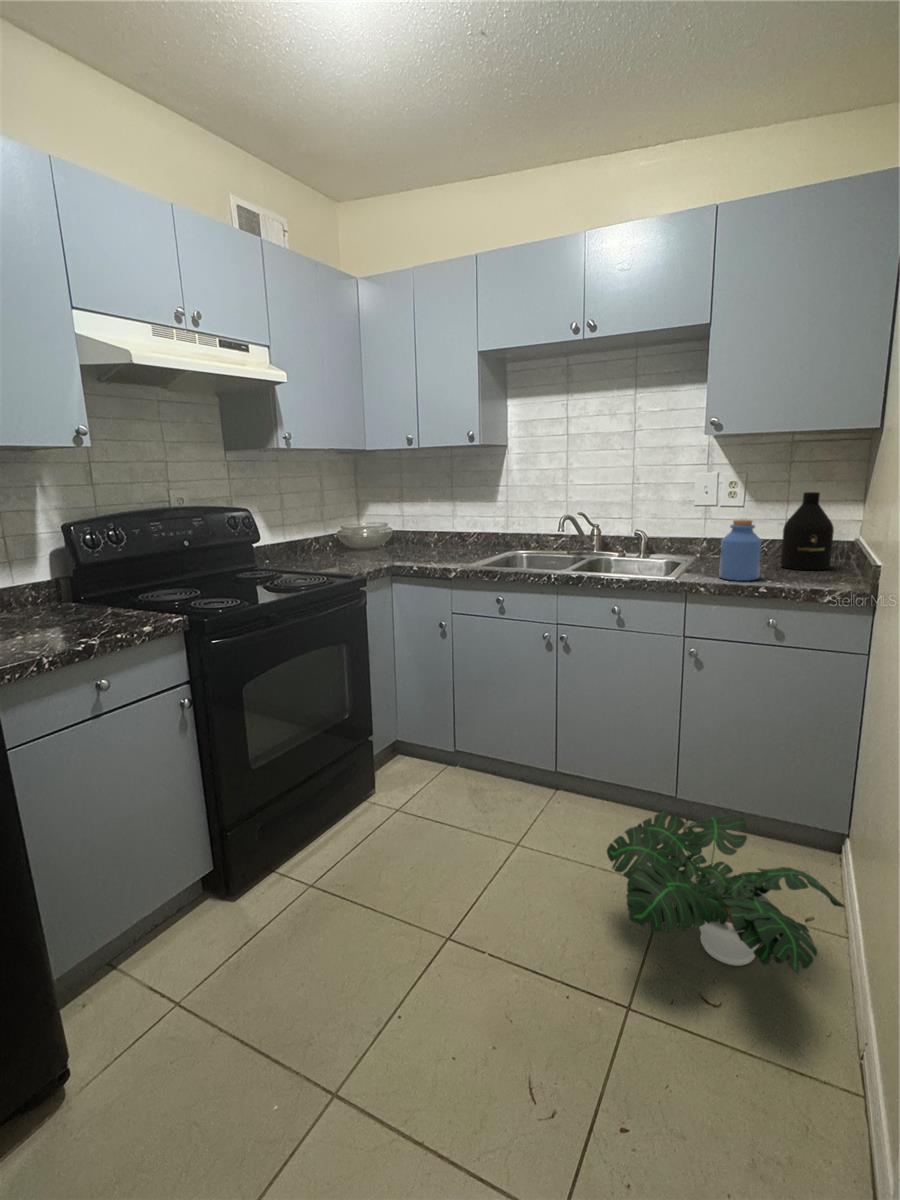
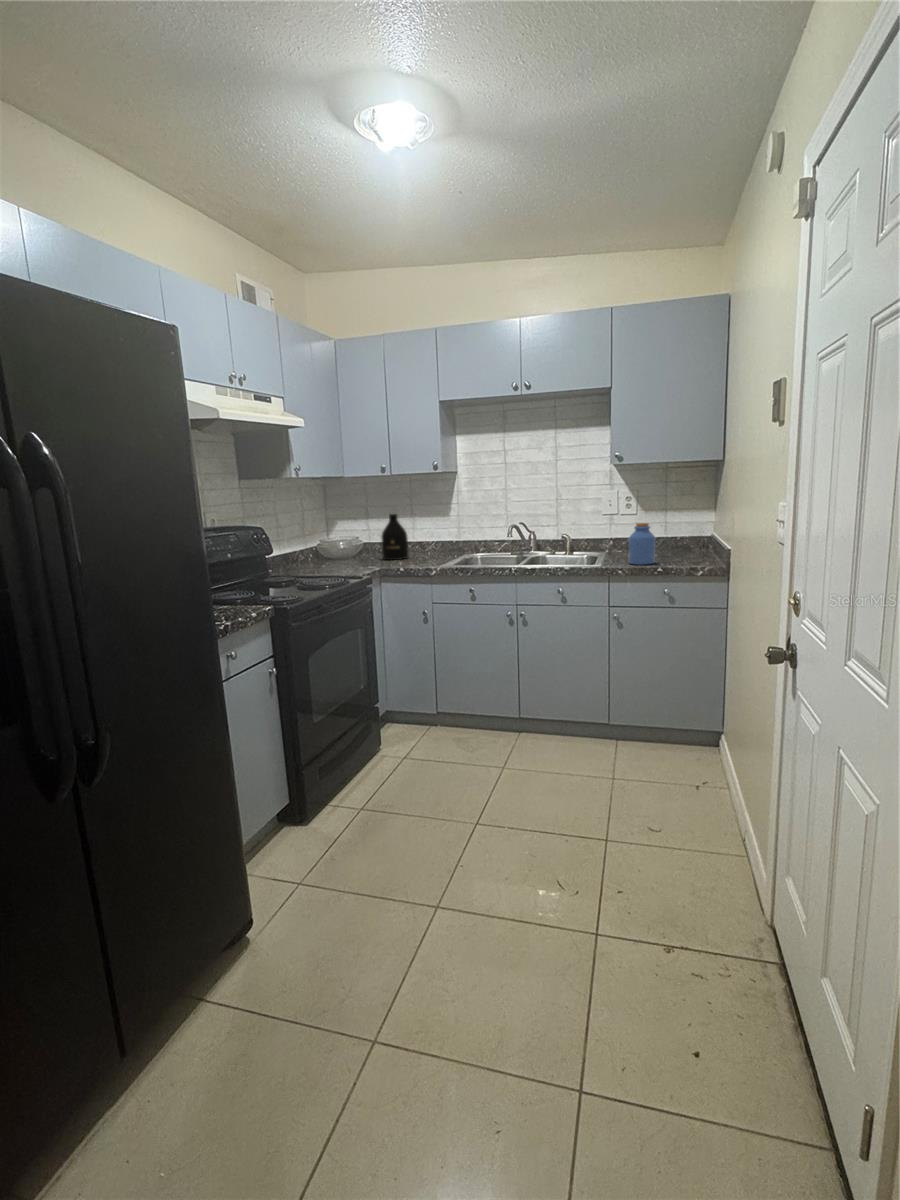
bottle: present [781,492,834,570] -> present [382,514,408,560]
potted plant: present [607,812,844,975] -> none [576,721,727,812]

